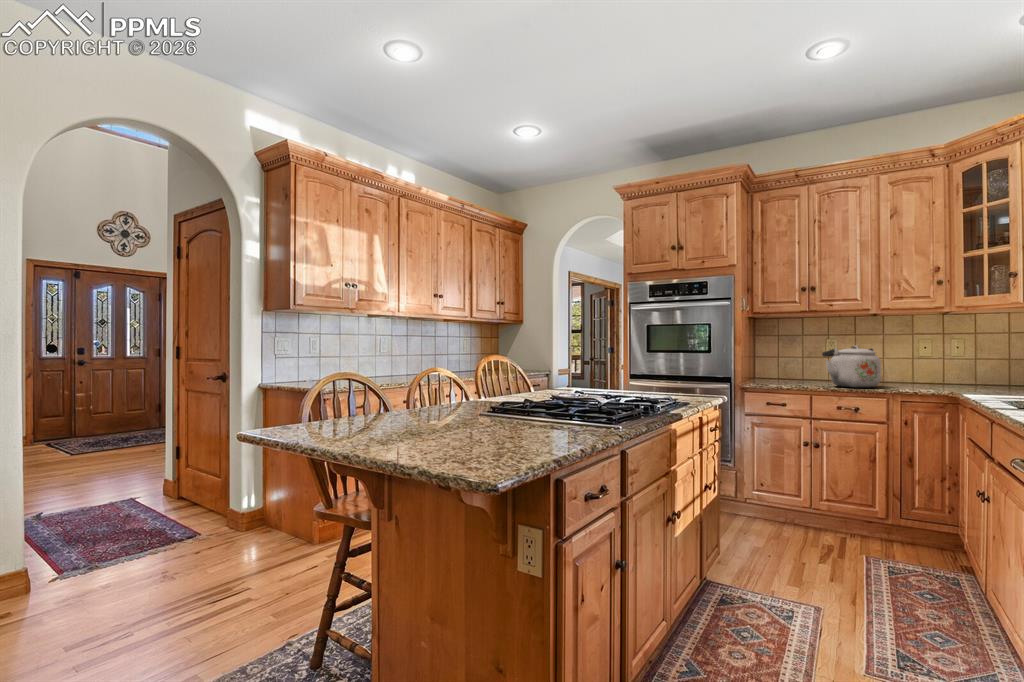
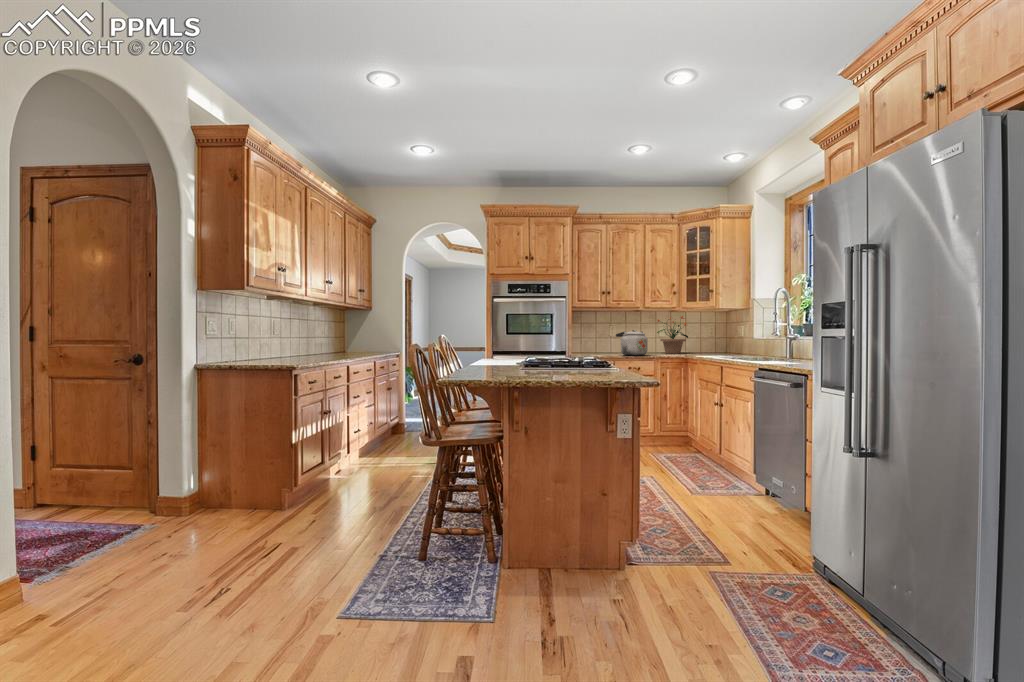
potted plant: none [907,320,975,385] -> present [657,316,688,354]

